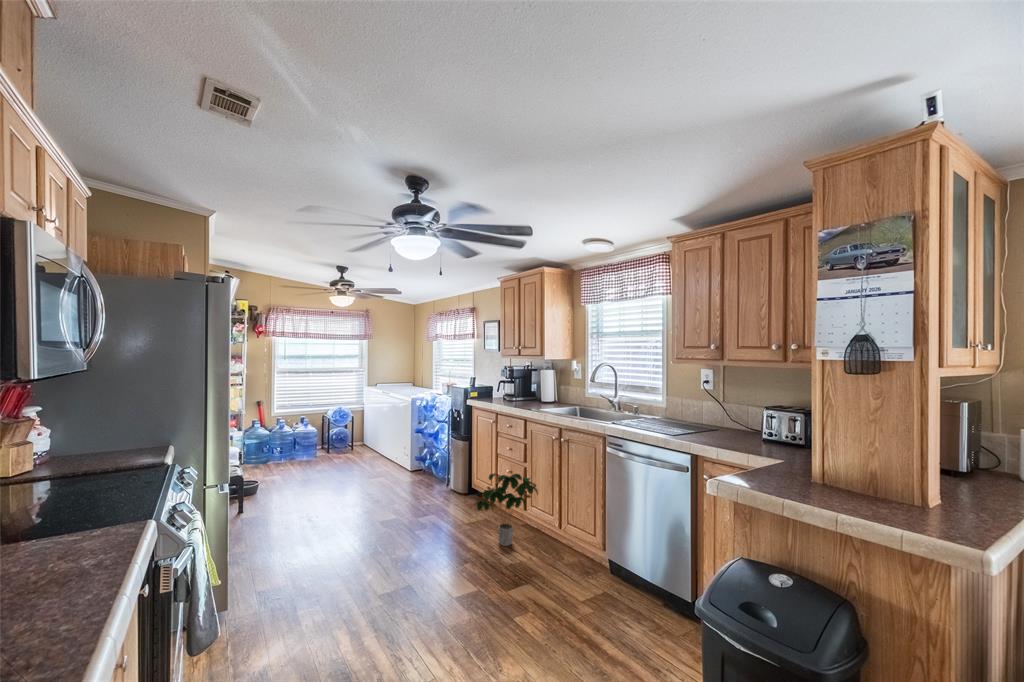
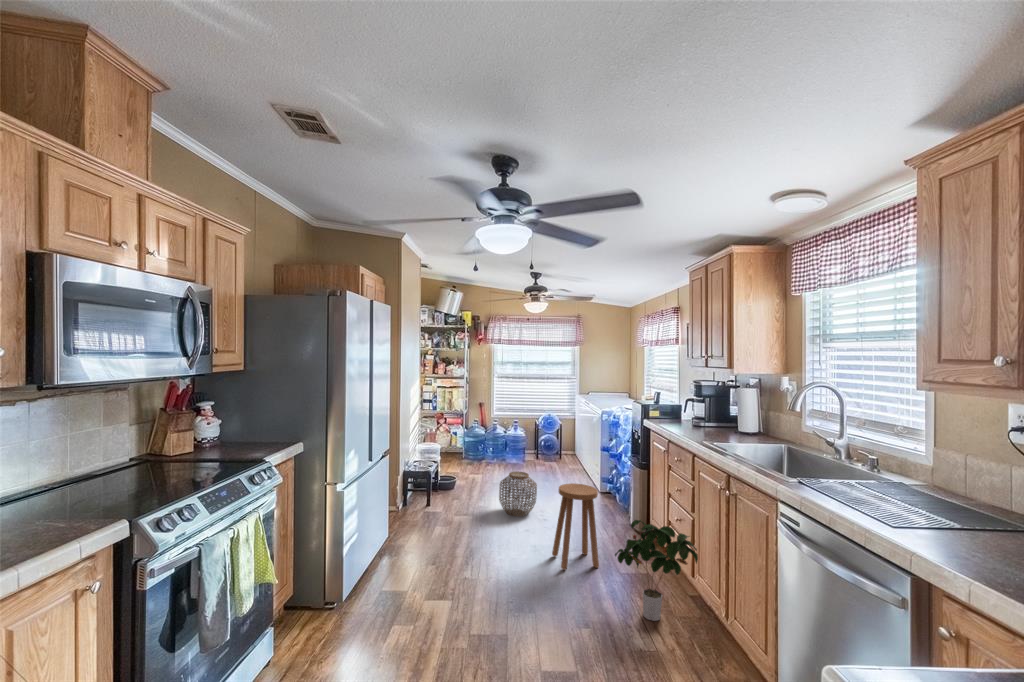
stool: none [405,458,448,532] -> present [552,483,599,570]
woven basket: none [328,460,367,503] -> present [499,471,537,517]

